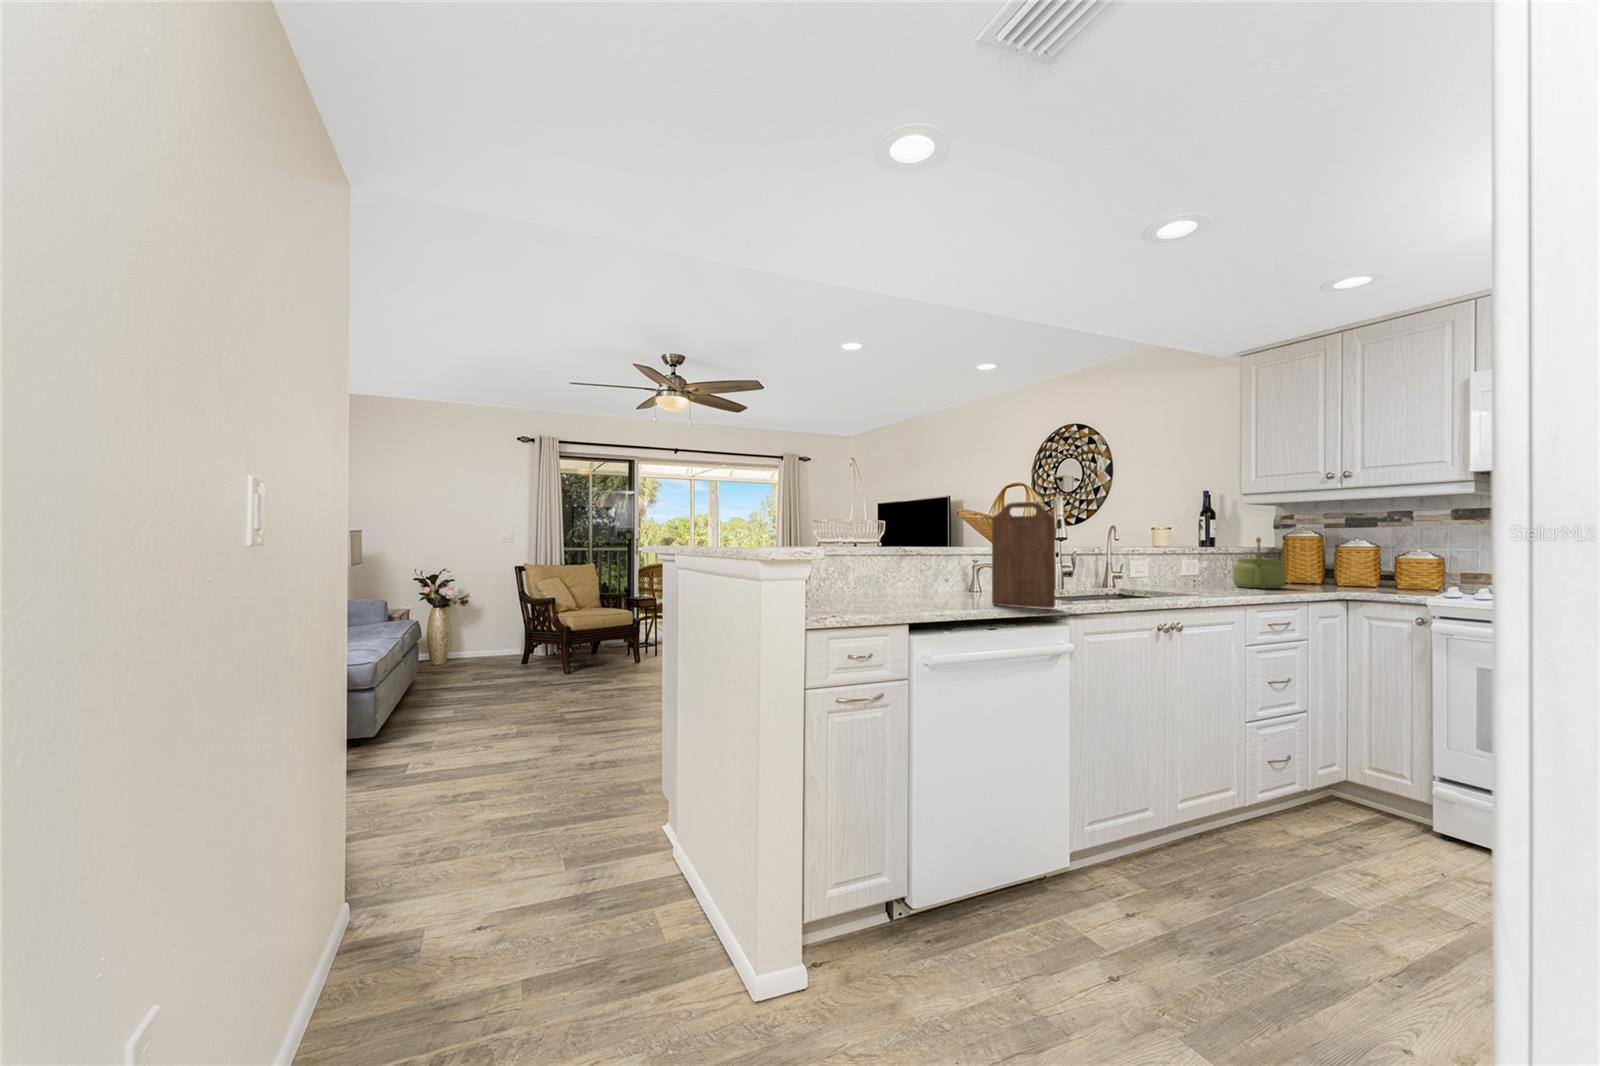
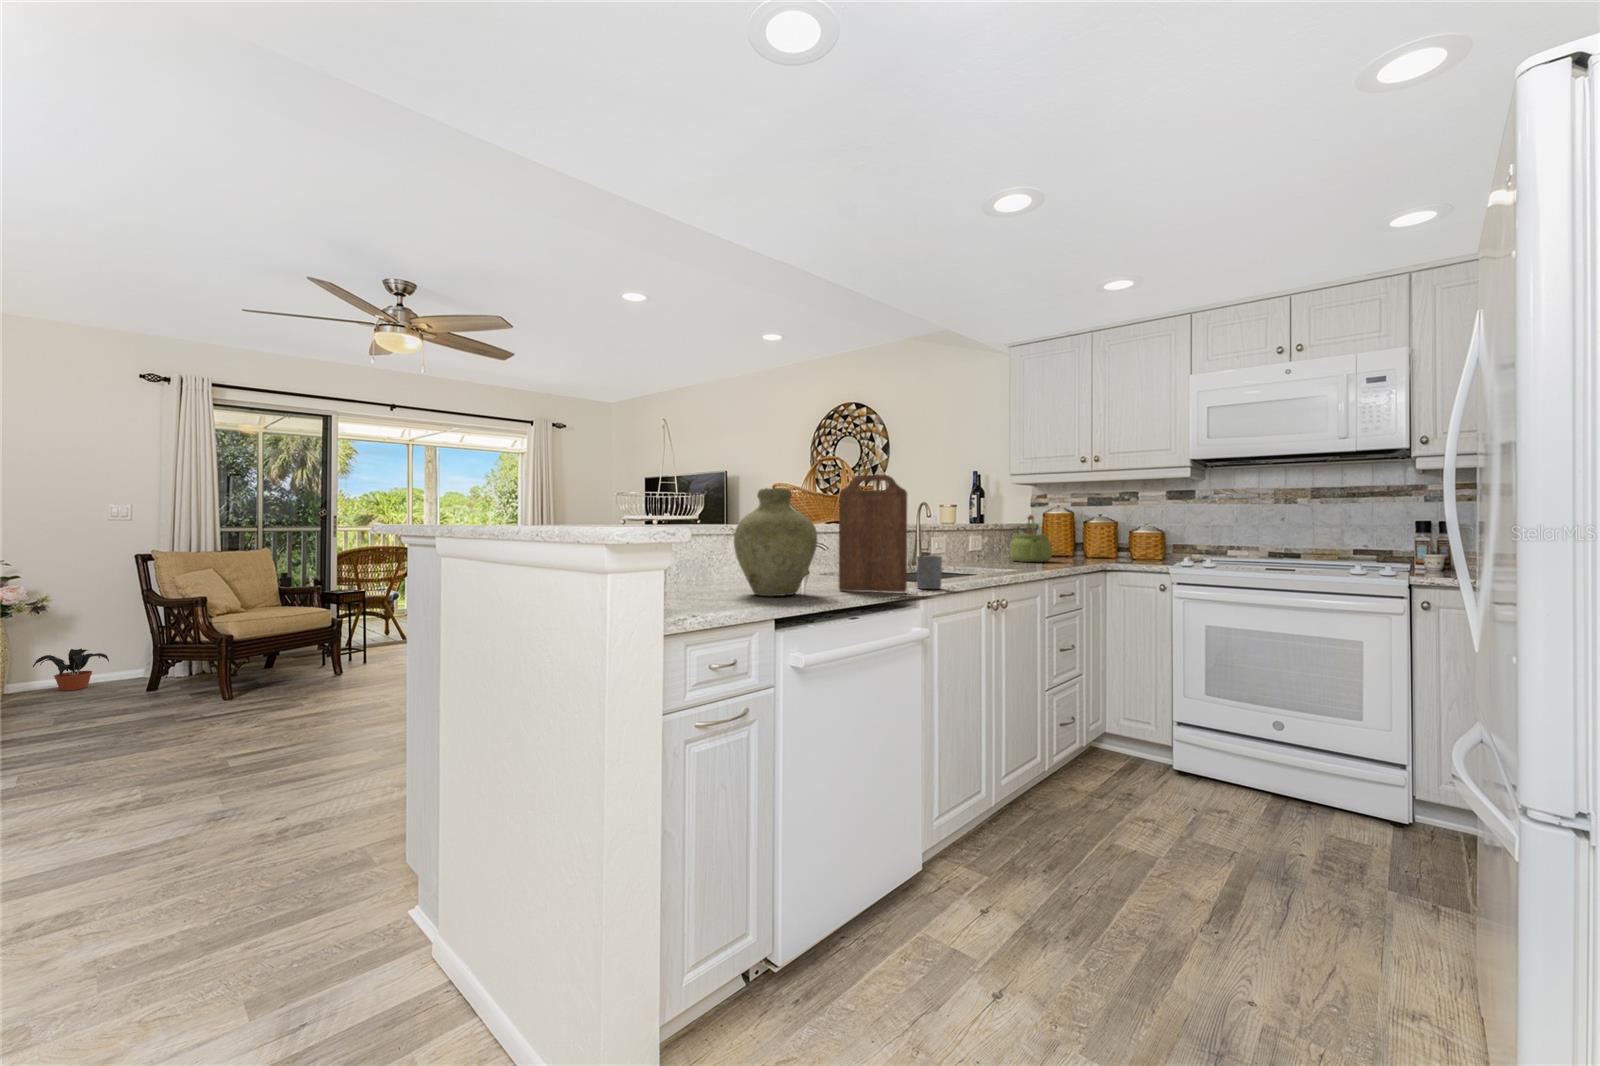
vase: none [895,516,967,606] -> present [734,488,817,596]
mug: none [1061,576,1097,607] -> present [908,556,942,589]
potted plant: none [462,630,501,659] -> present [33,648,109,691]

